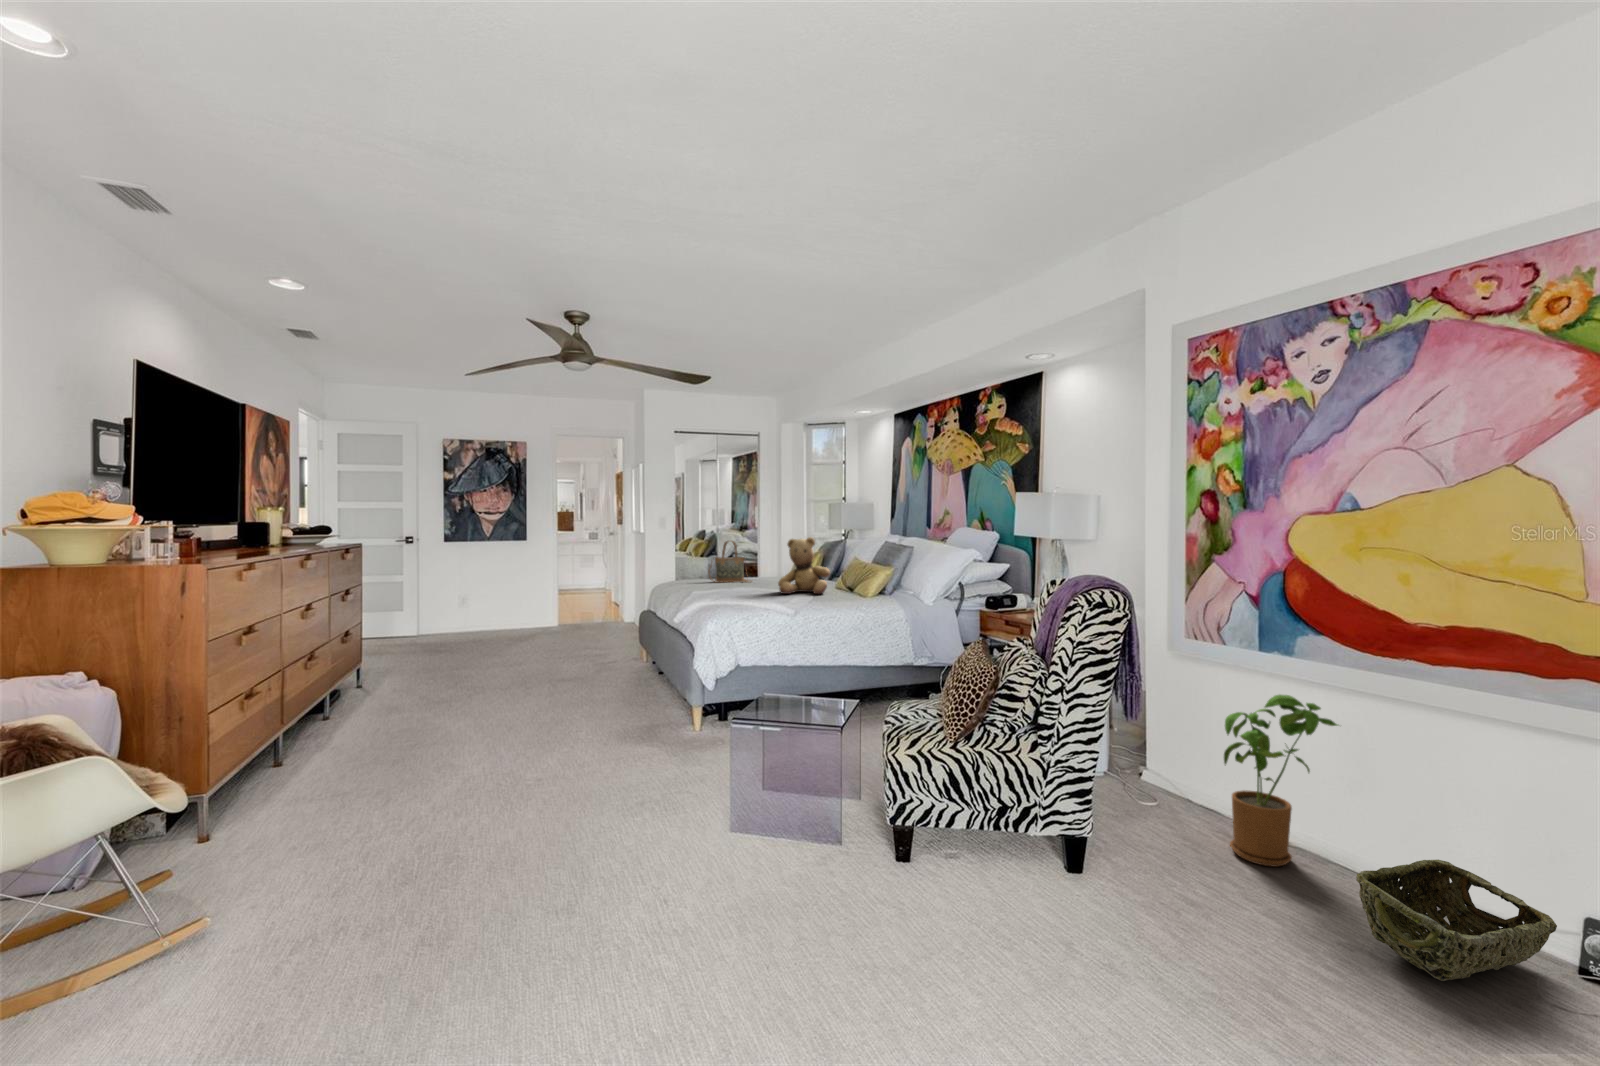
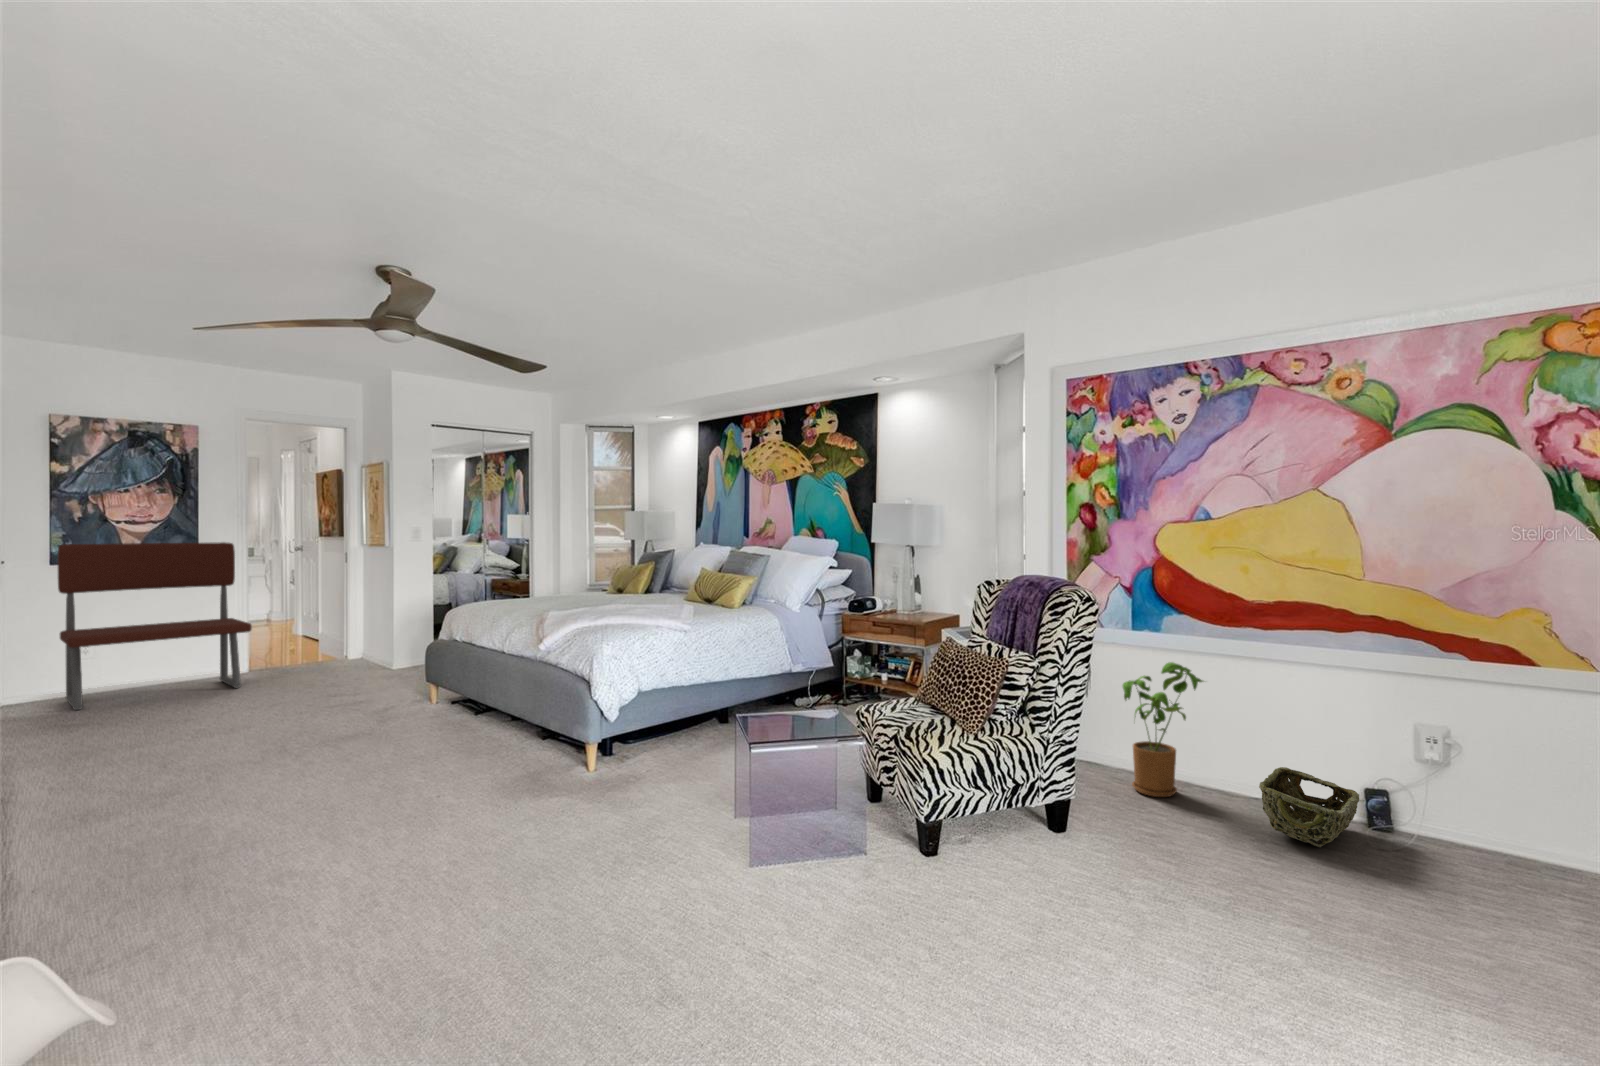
bench: none [441,526,550,640] -> present [58,542,252,710]
teddy bear: present [778,537,830,594] -> none [635,549,694,611]
handbag: present [708,541,749,582] -> none [523,555,577,604]

